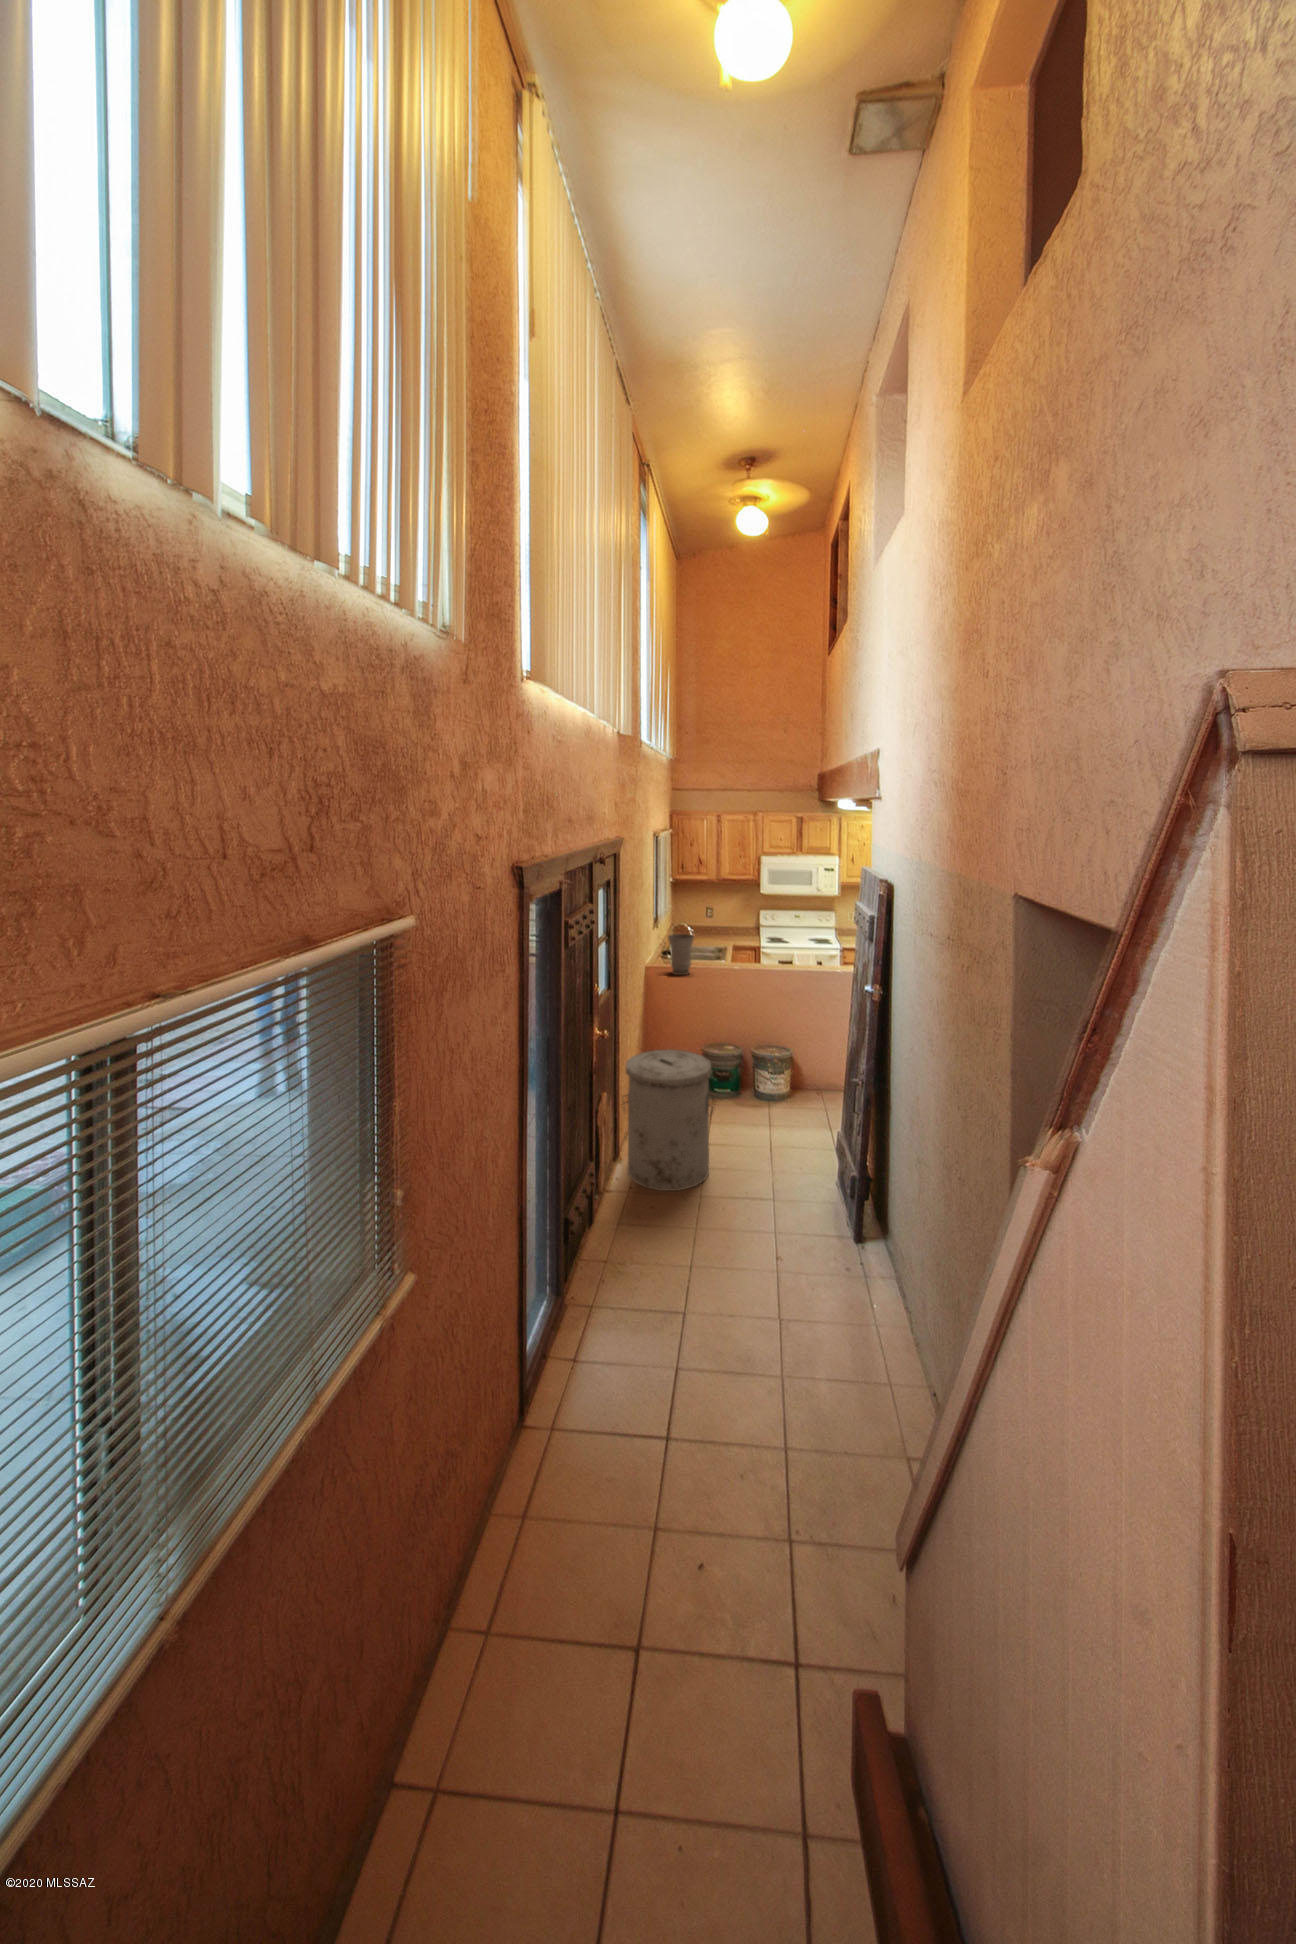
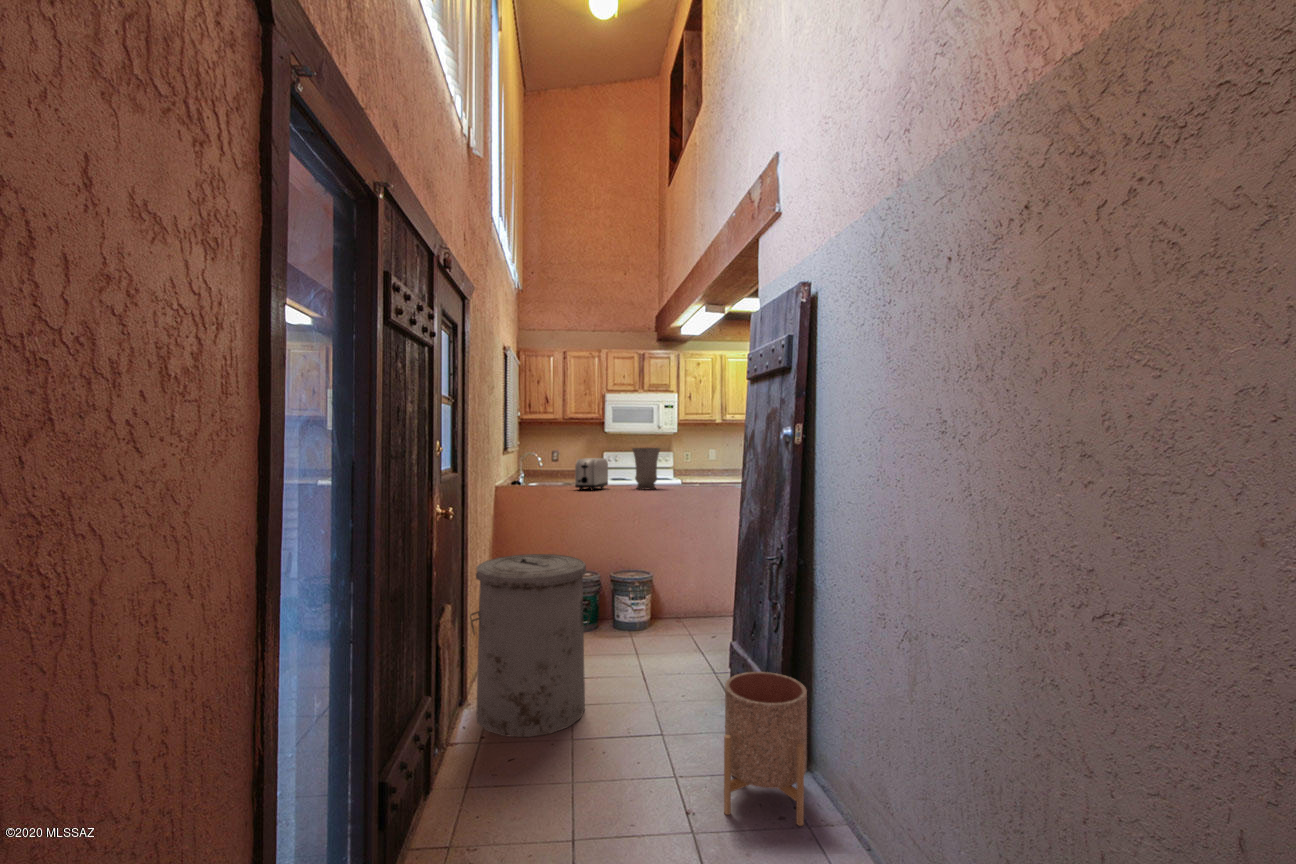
vase: present [668,934,694,975] -> present [632,448,660,489]
toaster: none [717,945,750,979] -> present [575,458,608,490]
planter: none [792,1173,863,1285] -> present [724,672,807,826]

